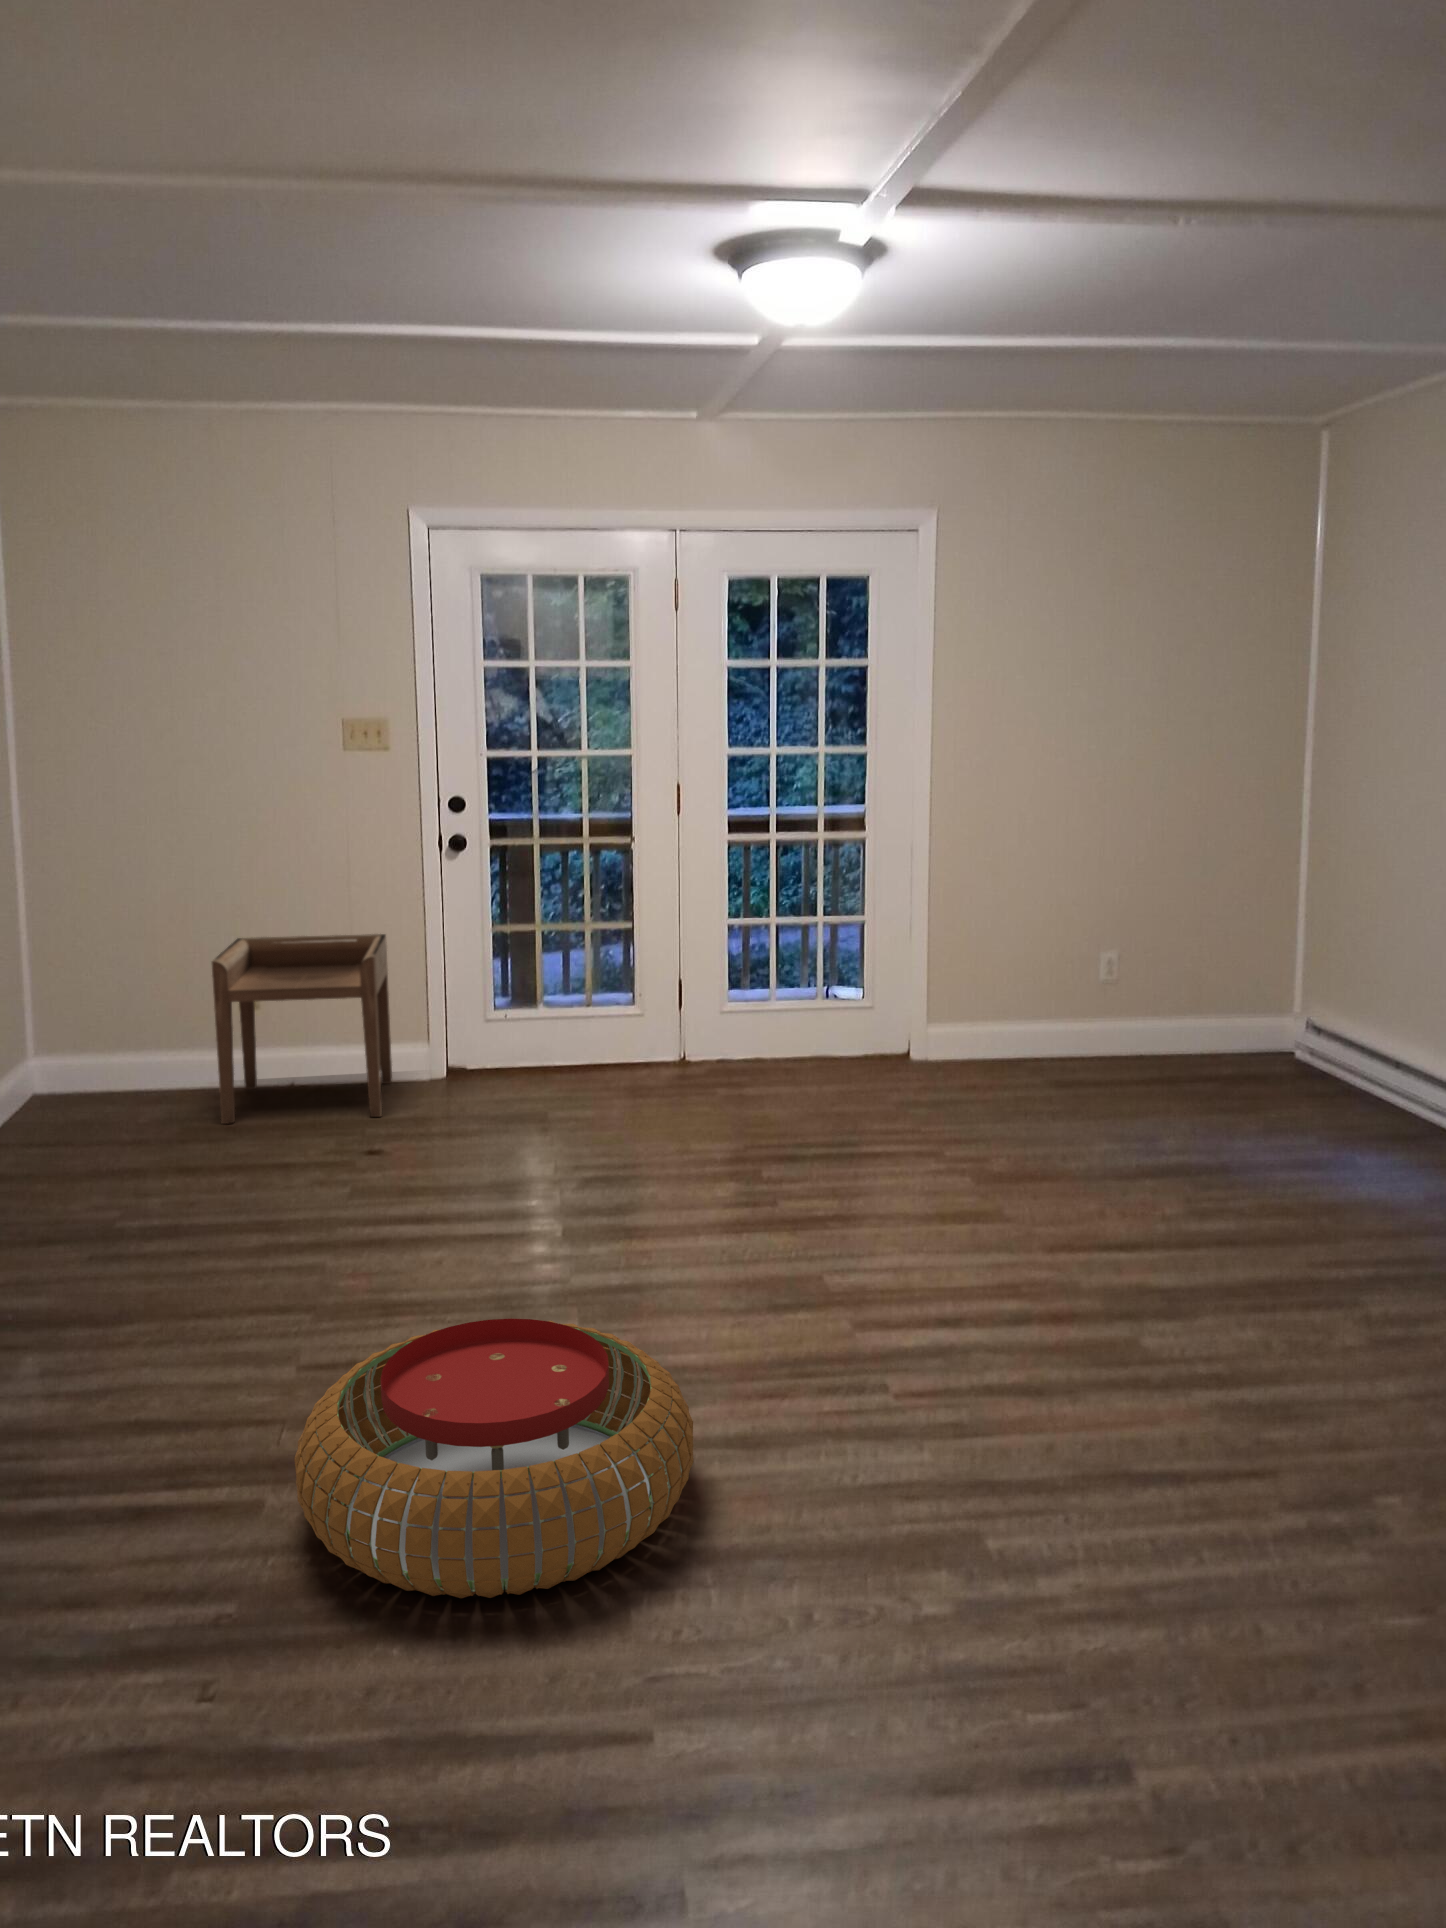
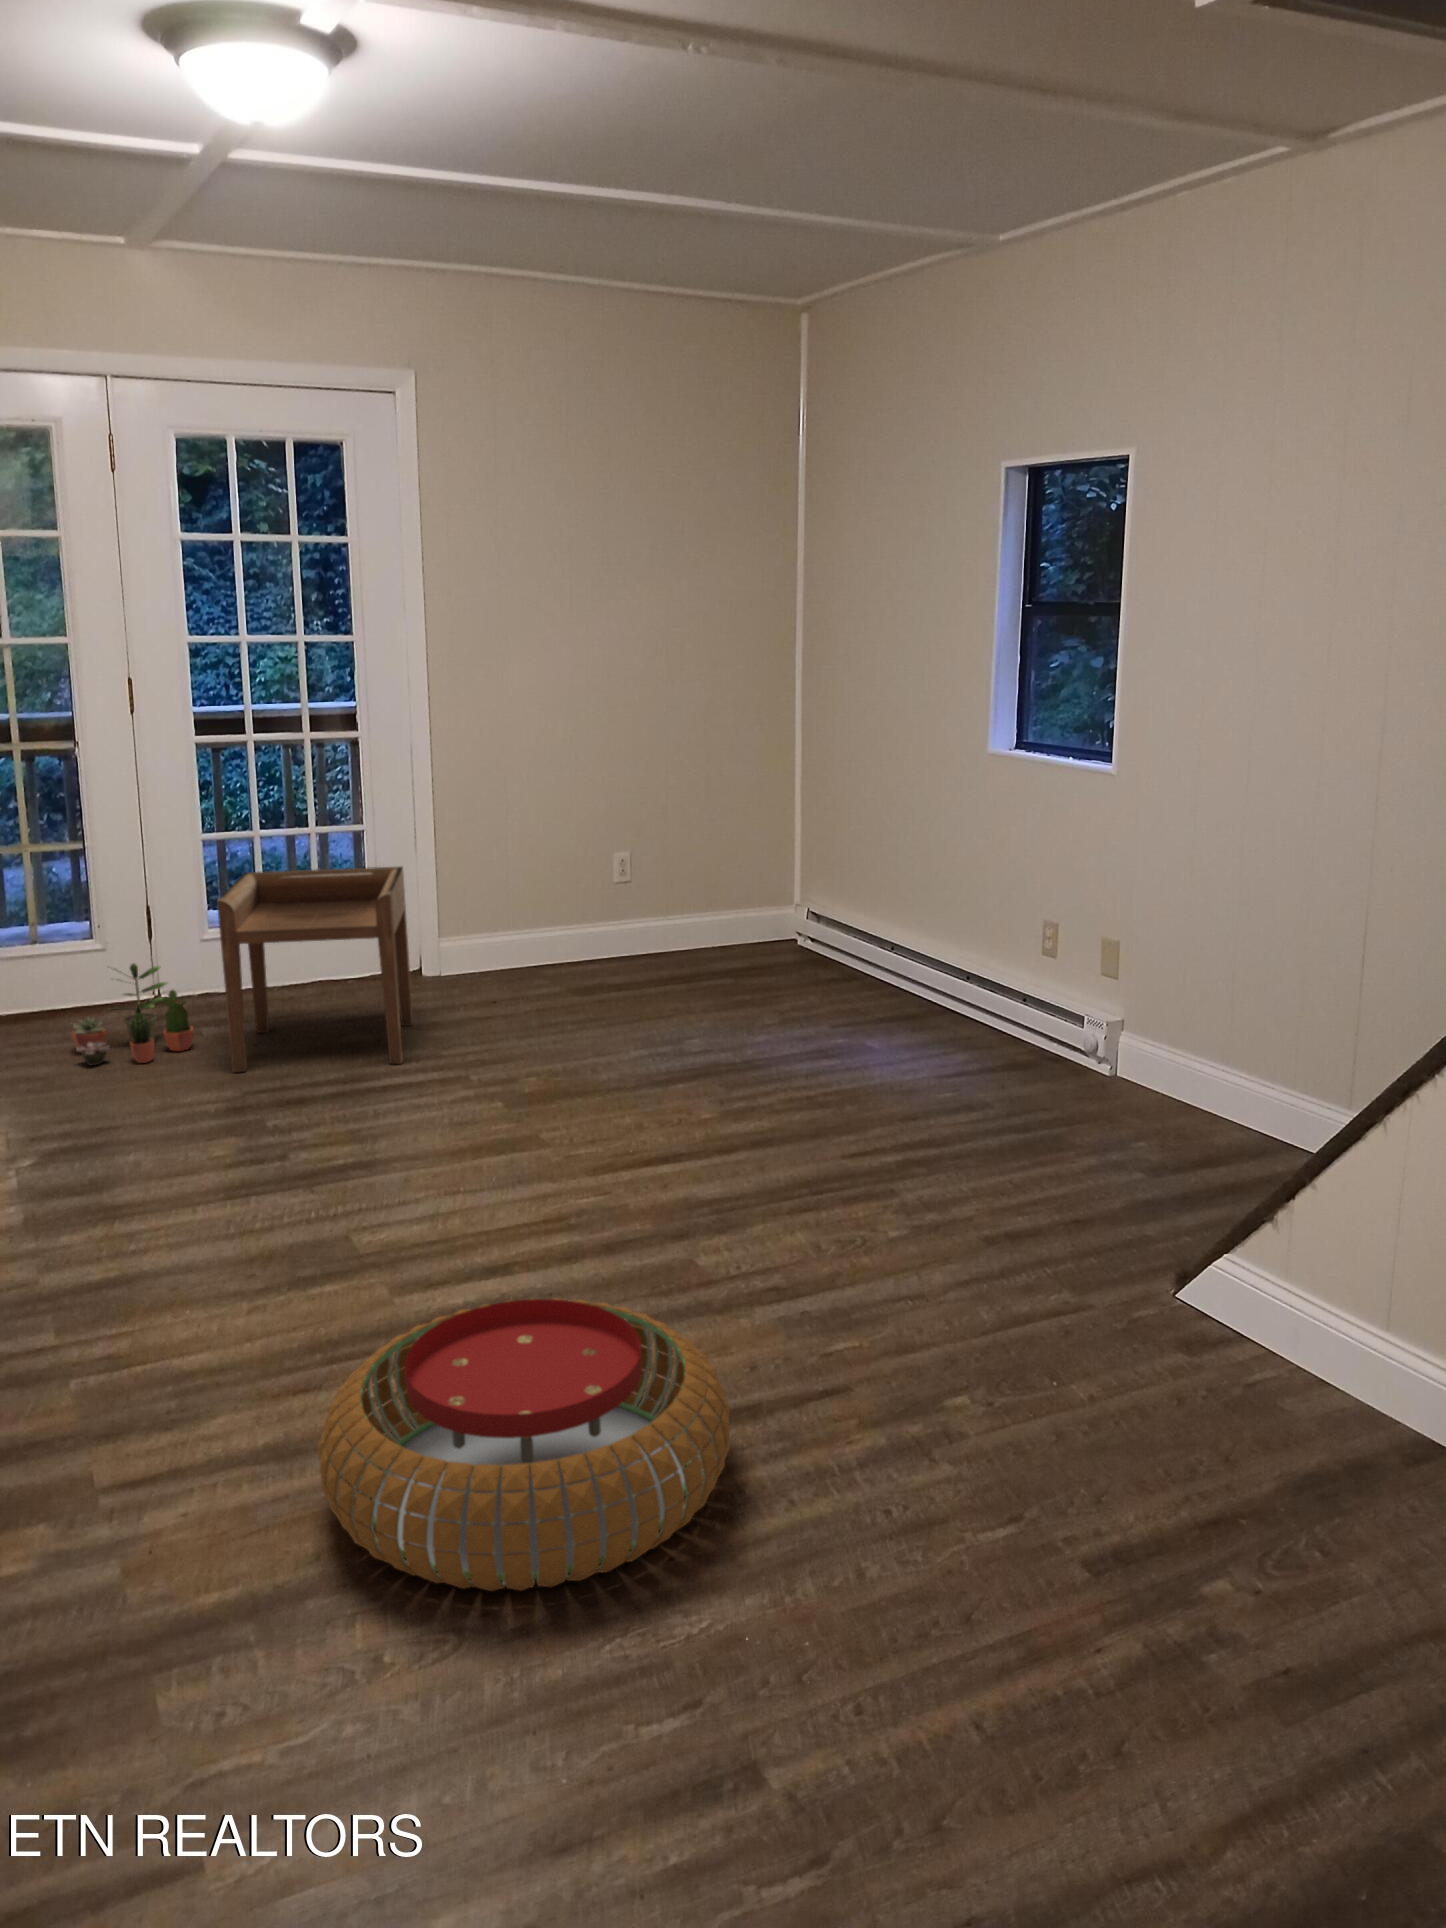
potted plant: none [70,1021,186,1117] -> present [71,963,193,1065]

